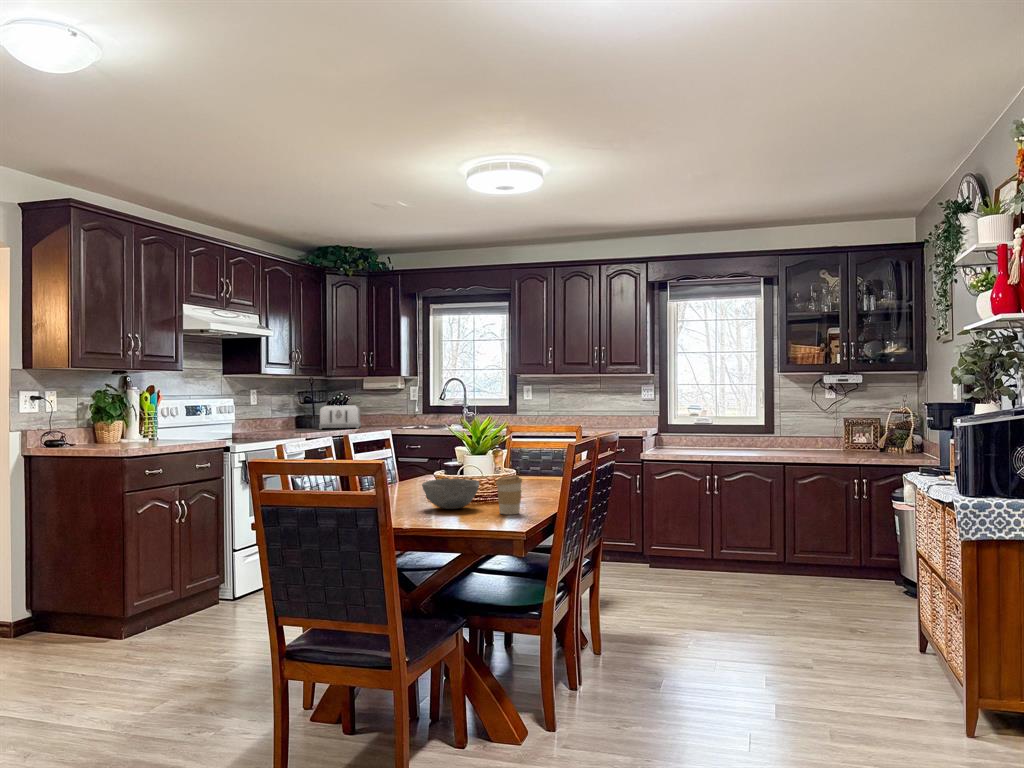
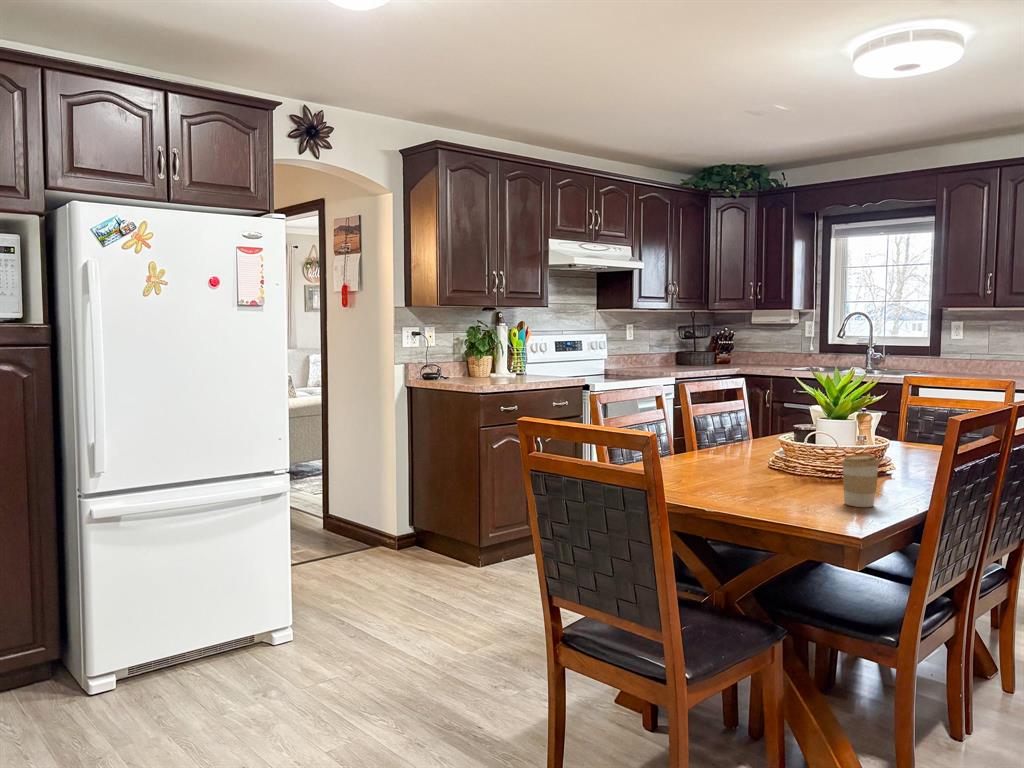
toaster: present [319,405,361,429] -> none [697,342,746,368]
bowl: present [422,478,479,509] -> none [746,447,824,489]

